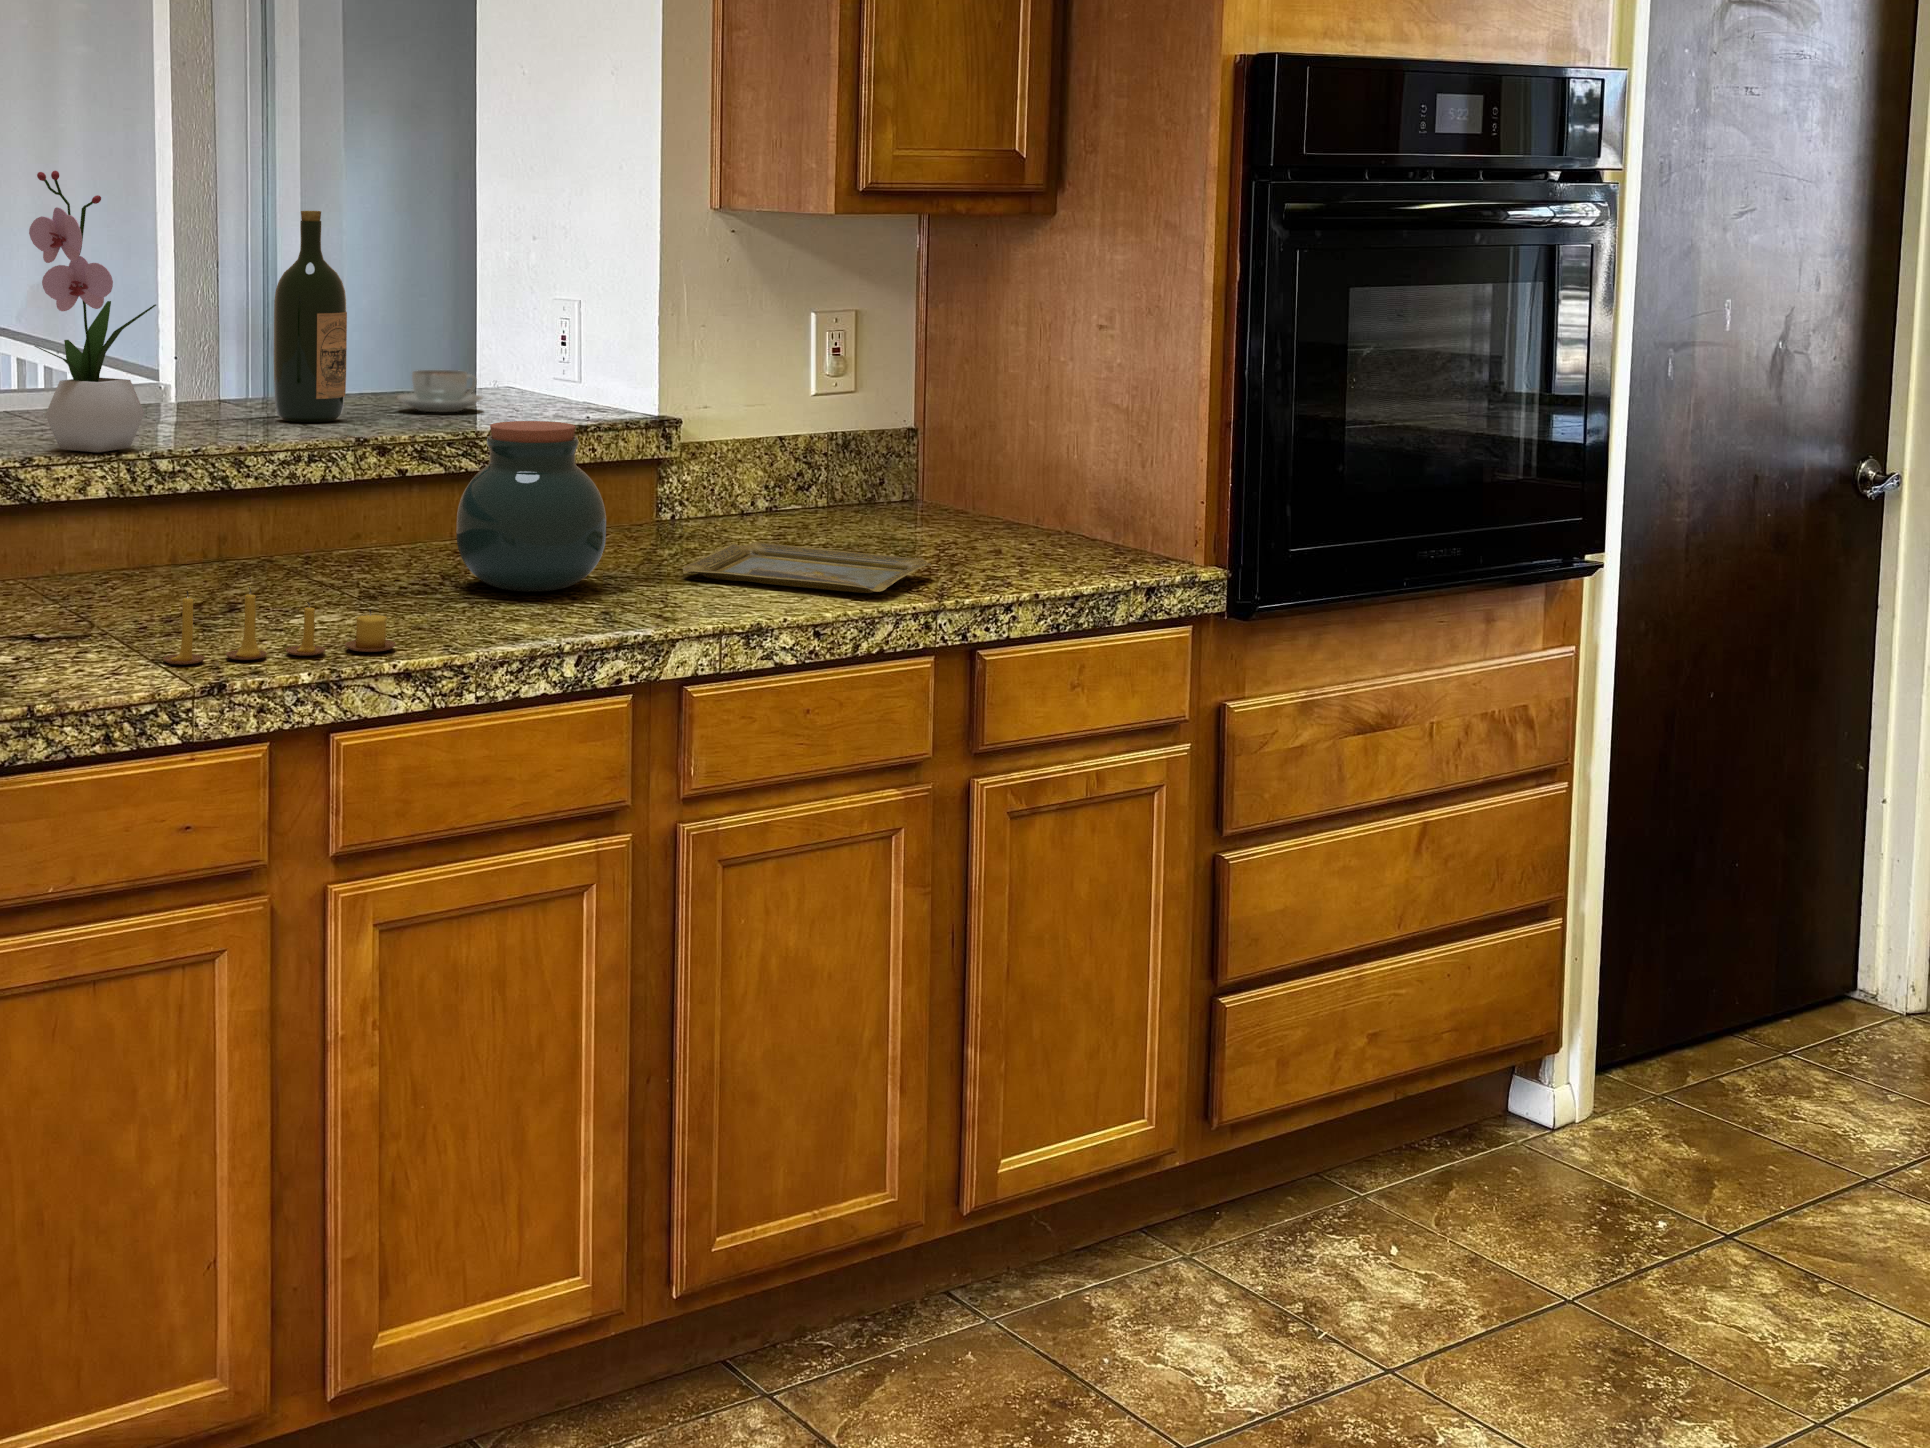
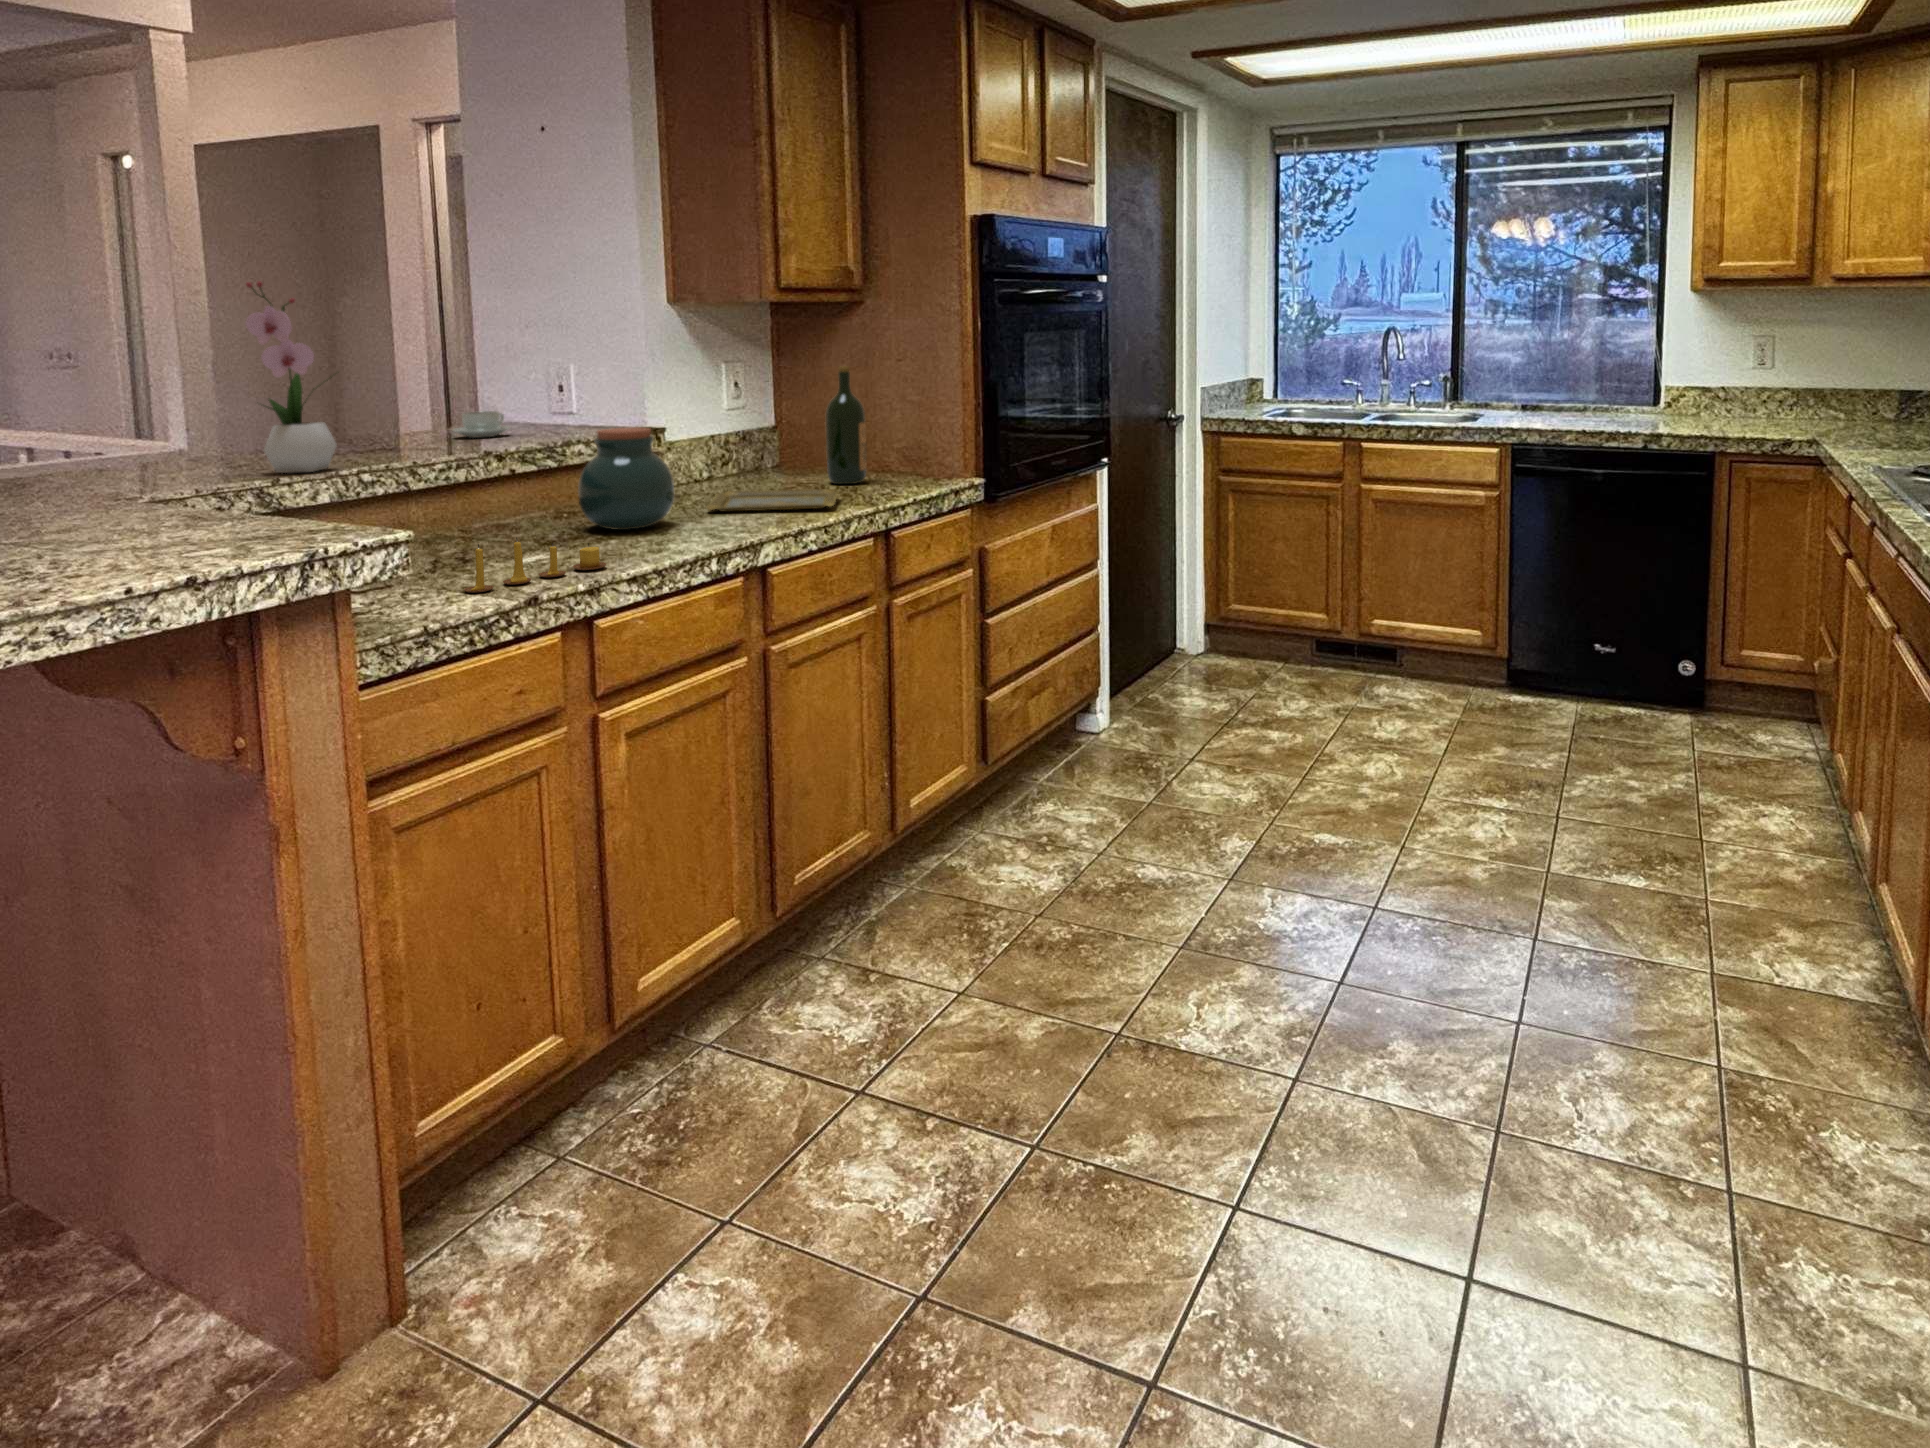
wine bottle: present [274,211,347,422] -> present [826,366,867,484]

